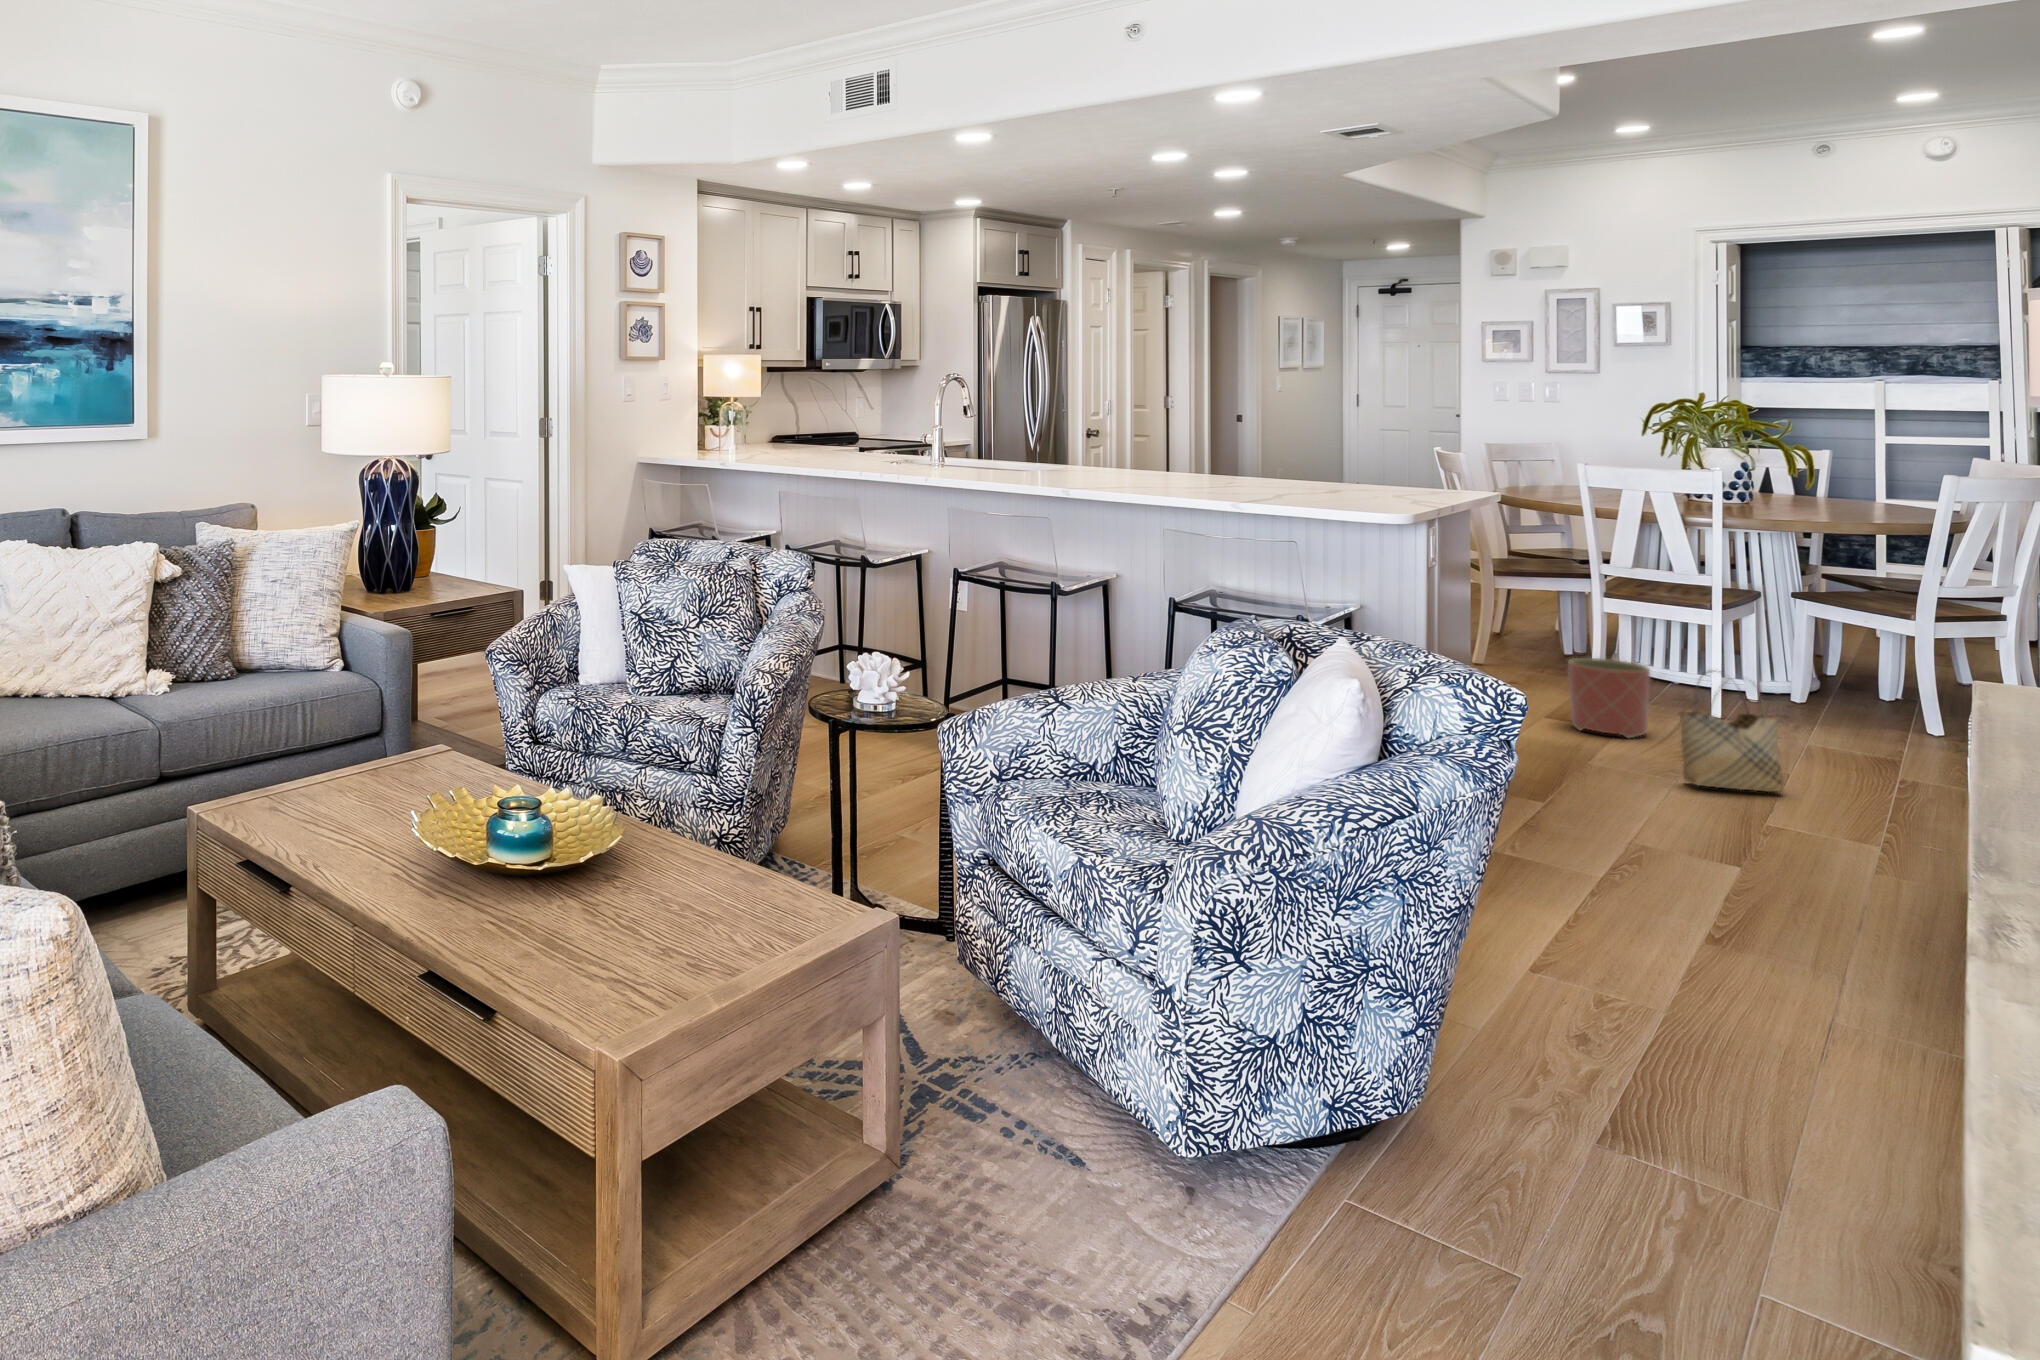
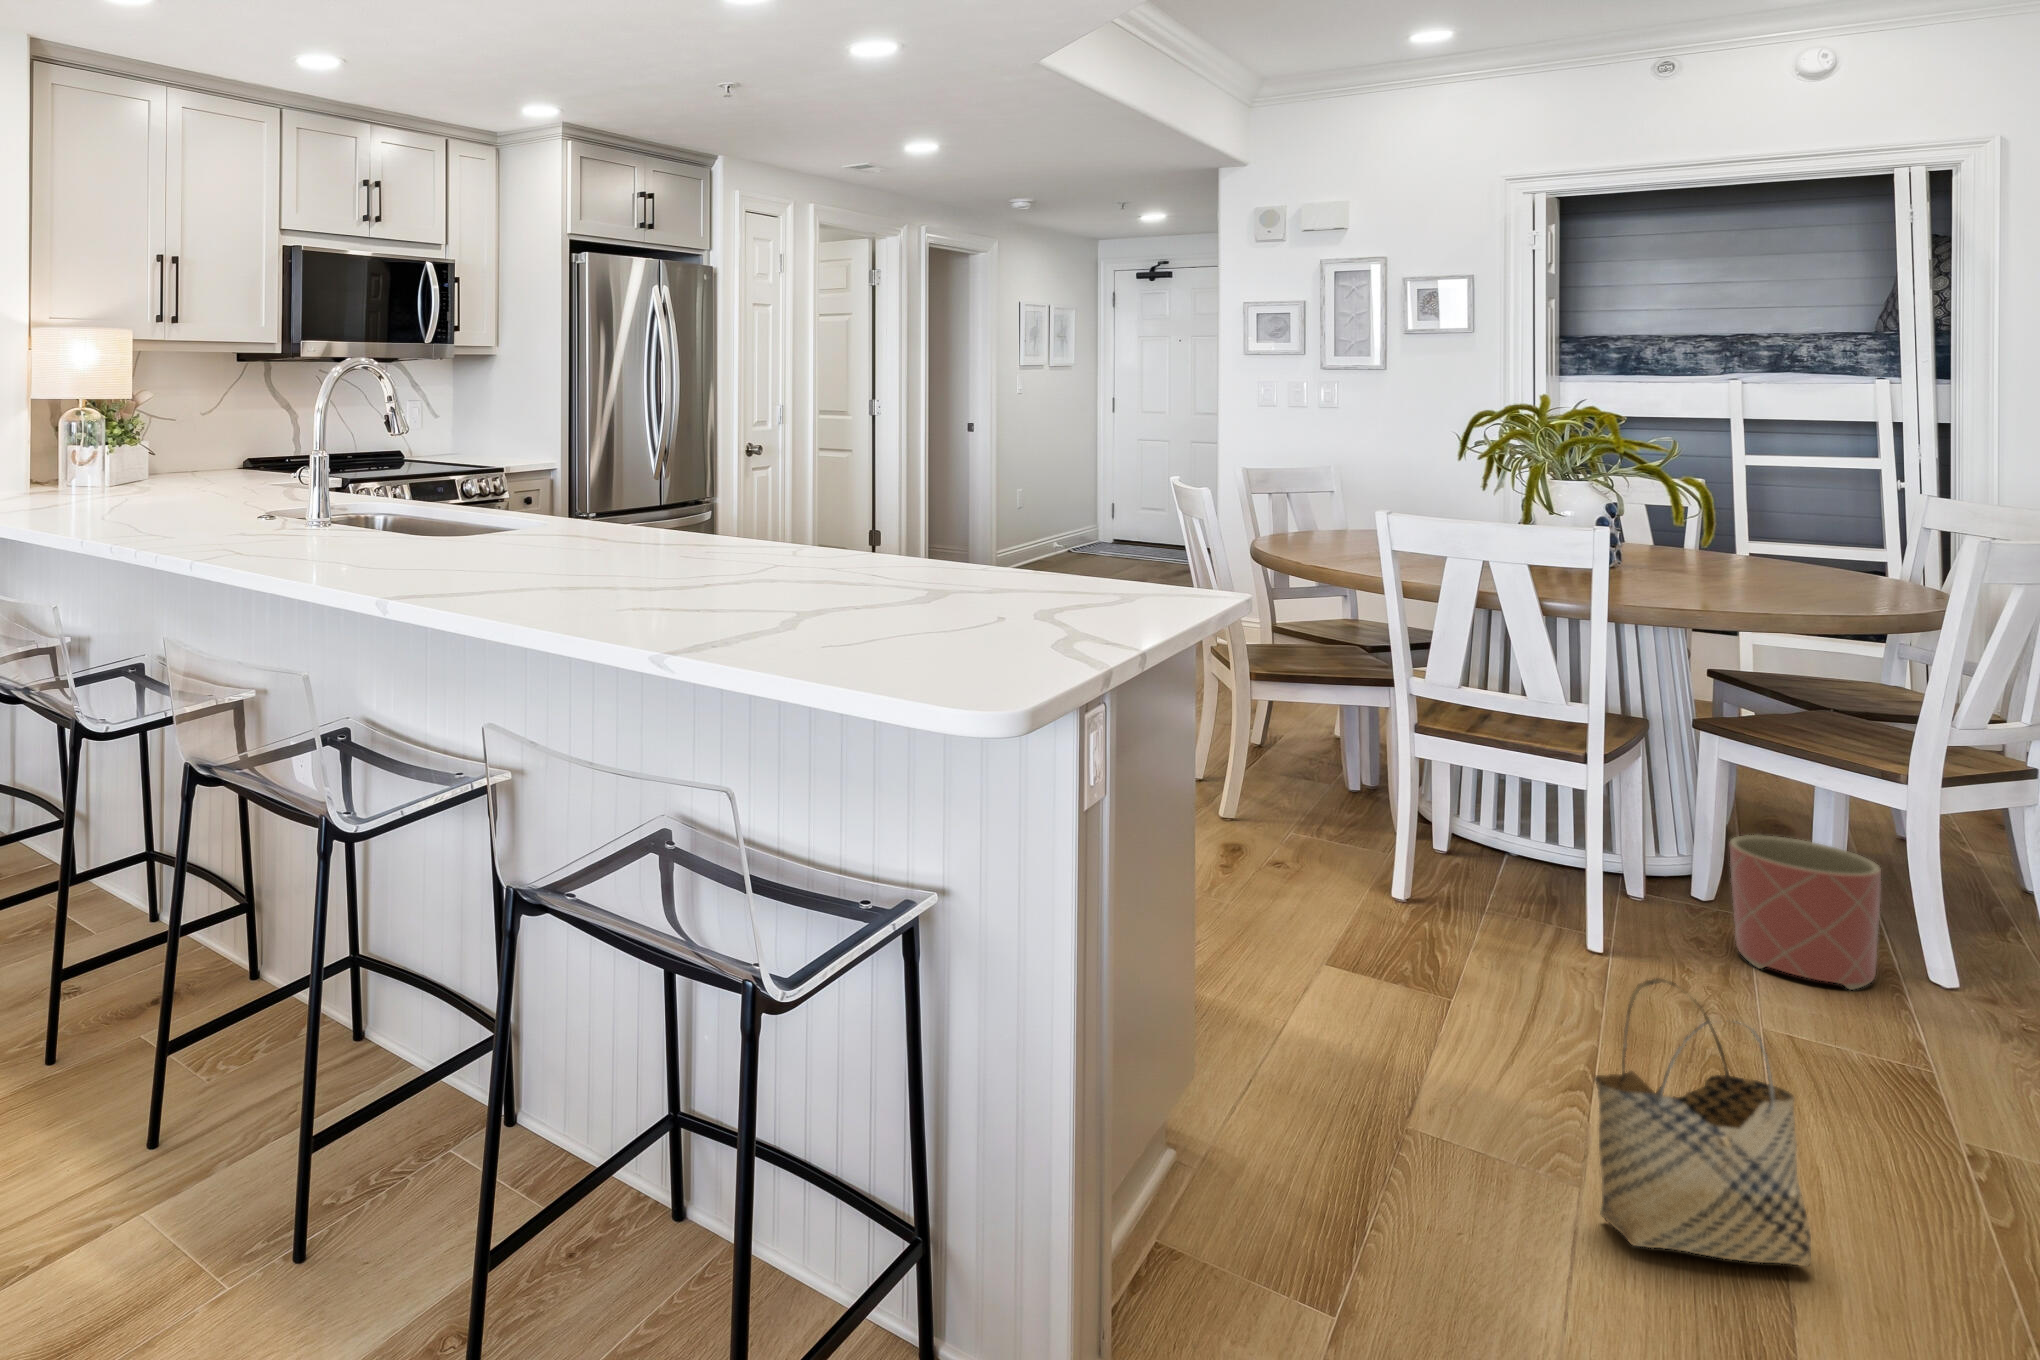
planter: present [1568,658,1650,738] -> present [1729,835,1881,990]

